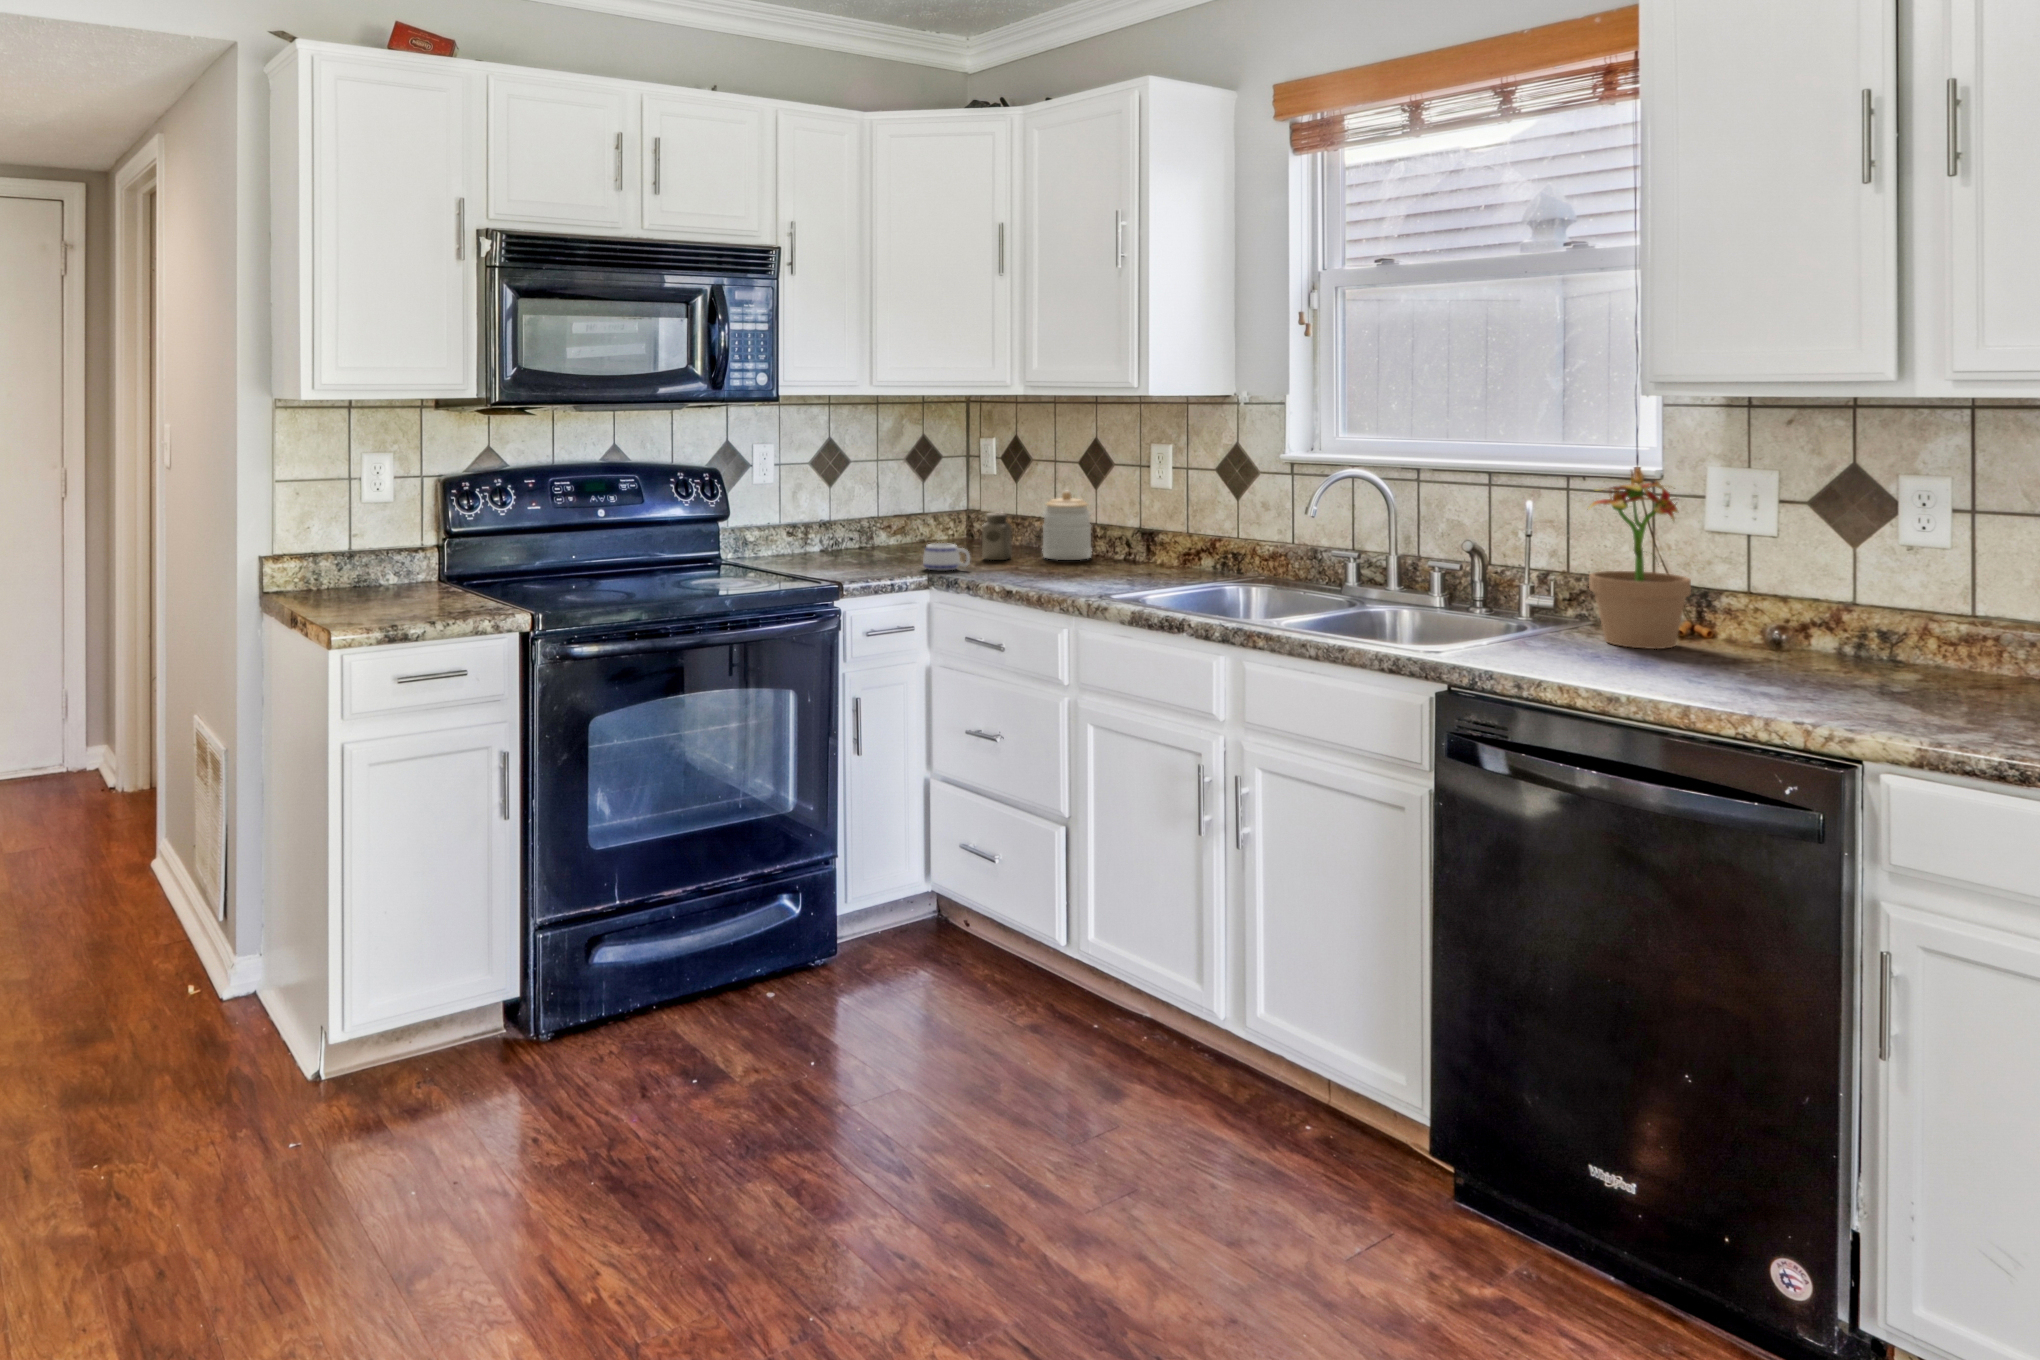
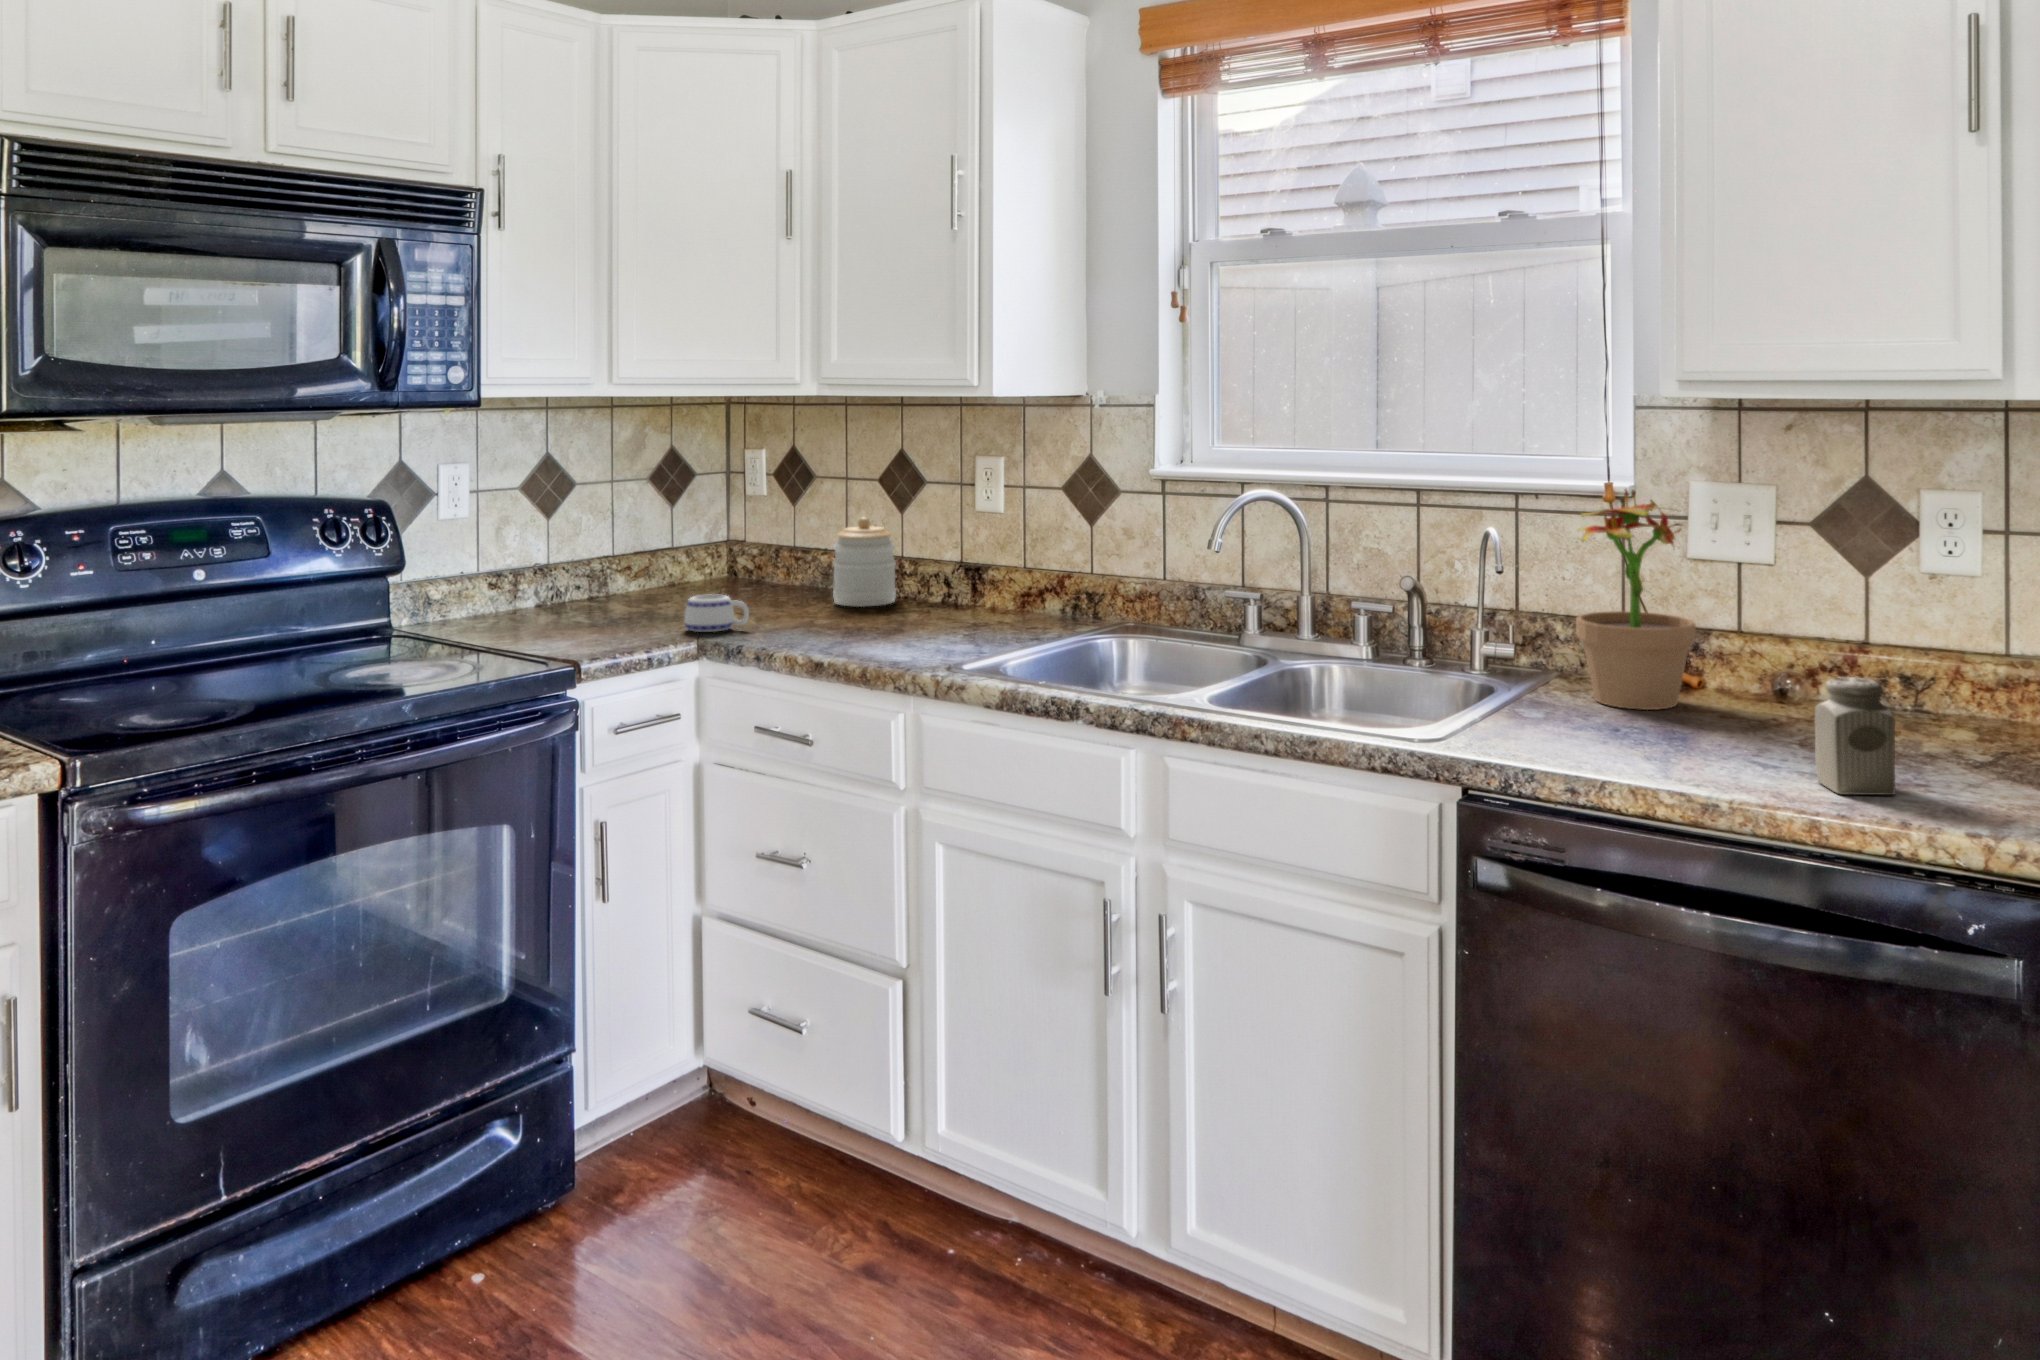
salt shaker: present [982,512,1012,560] -> present [1815,677,1895,795]

